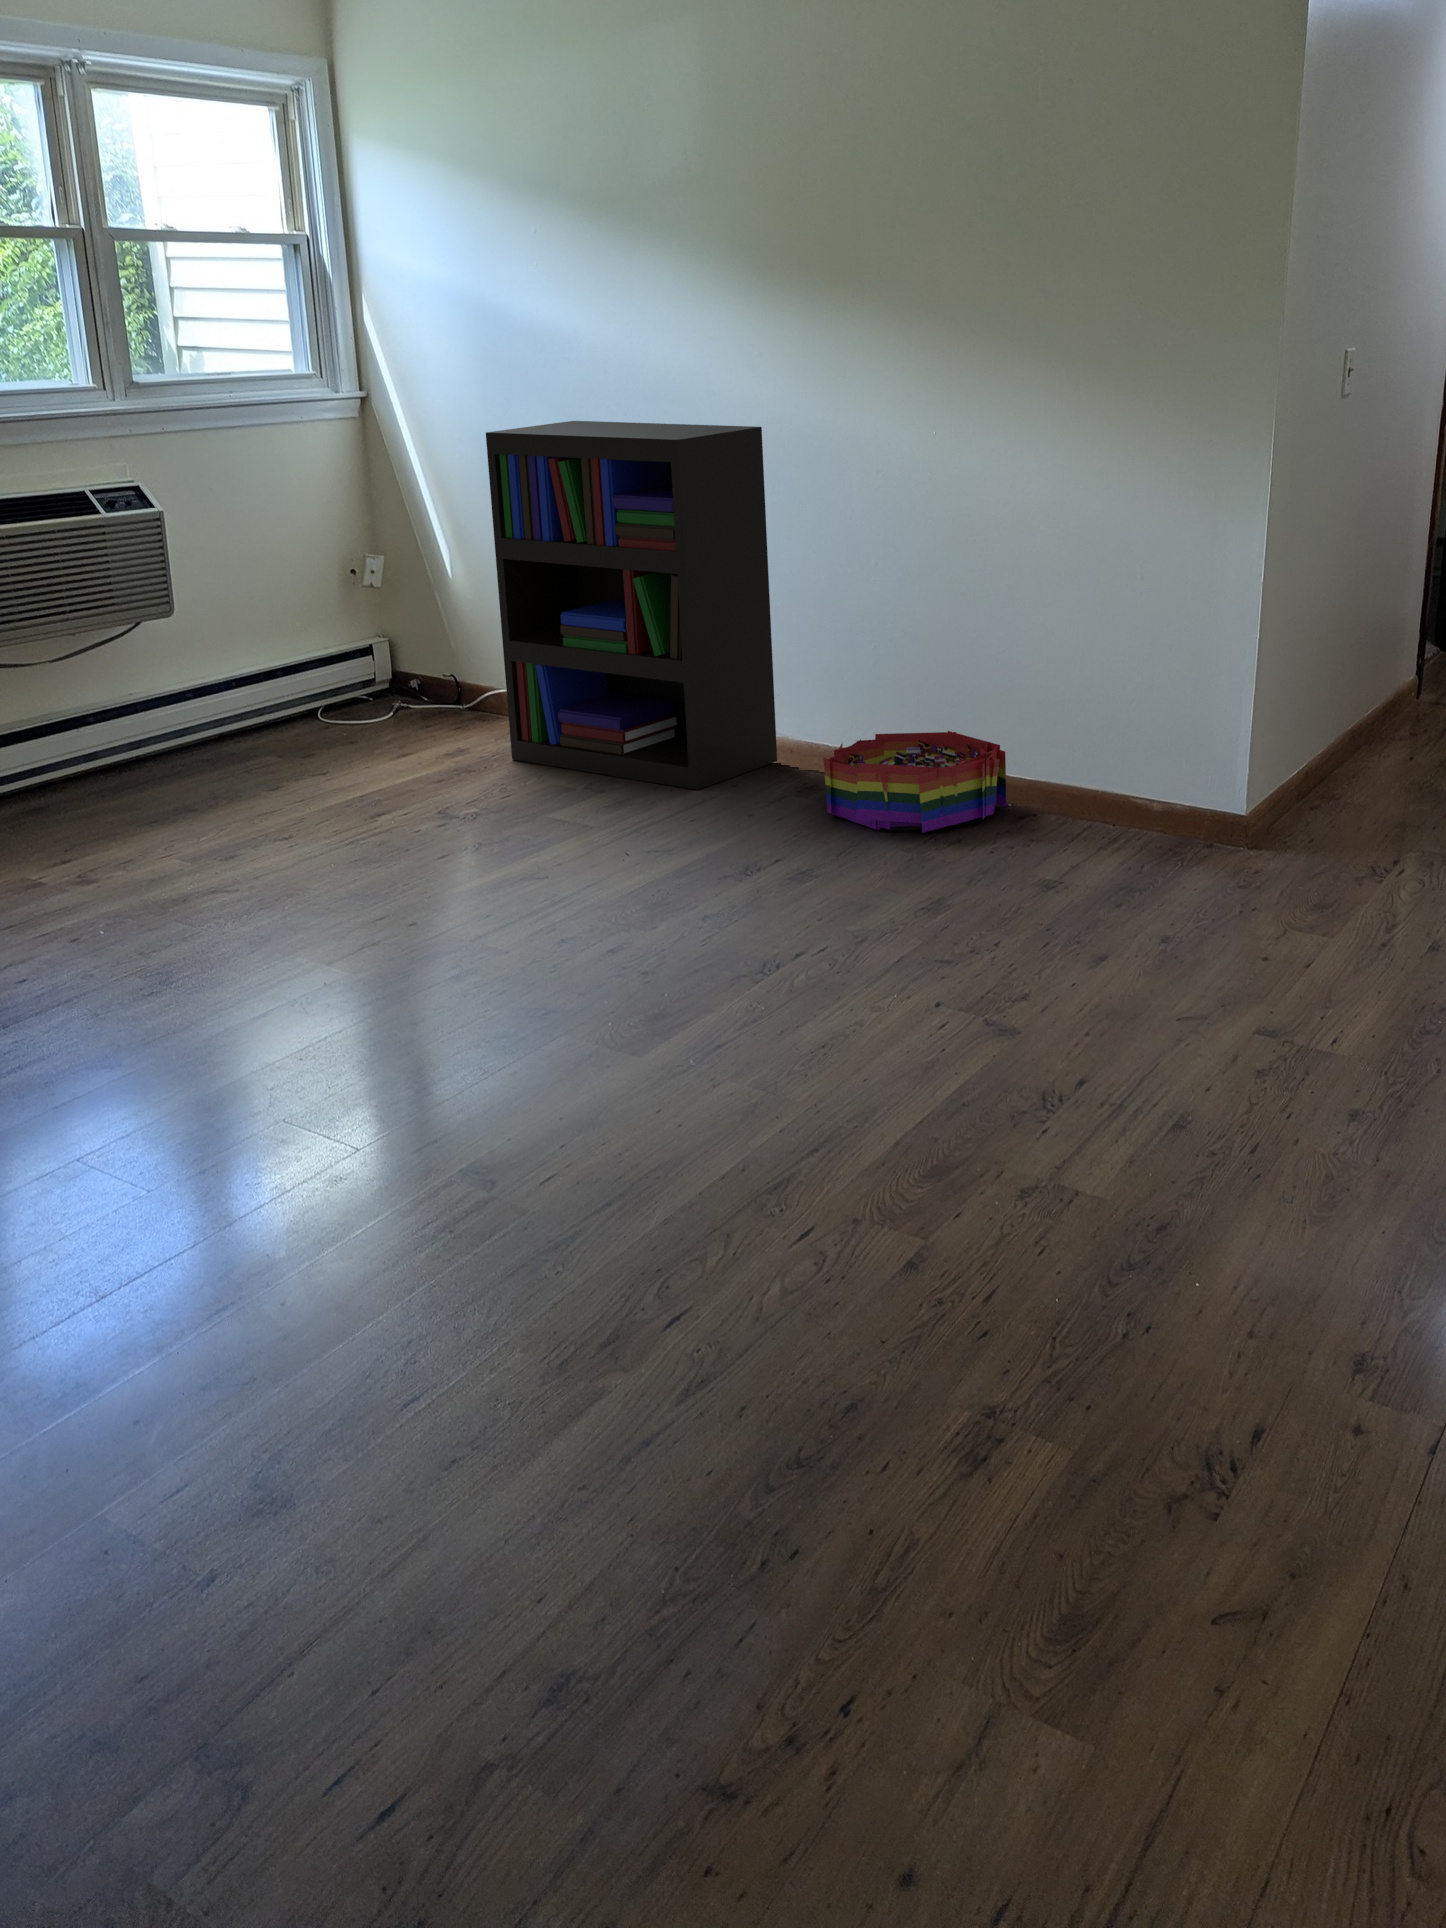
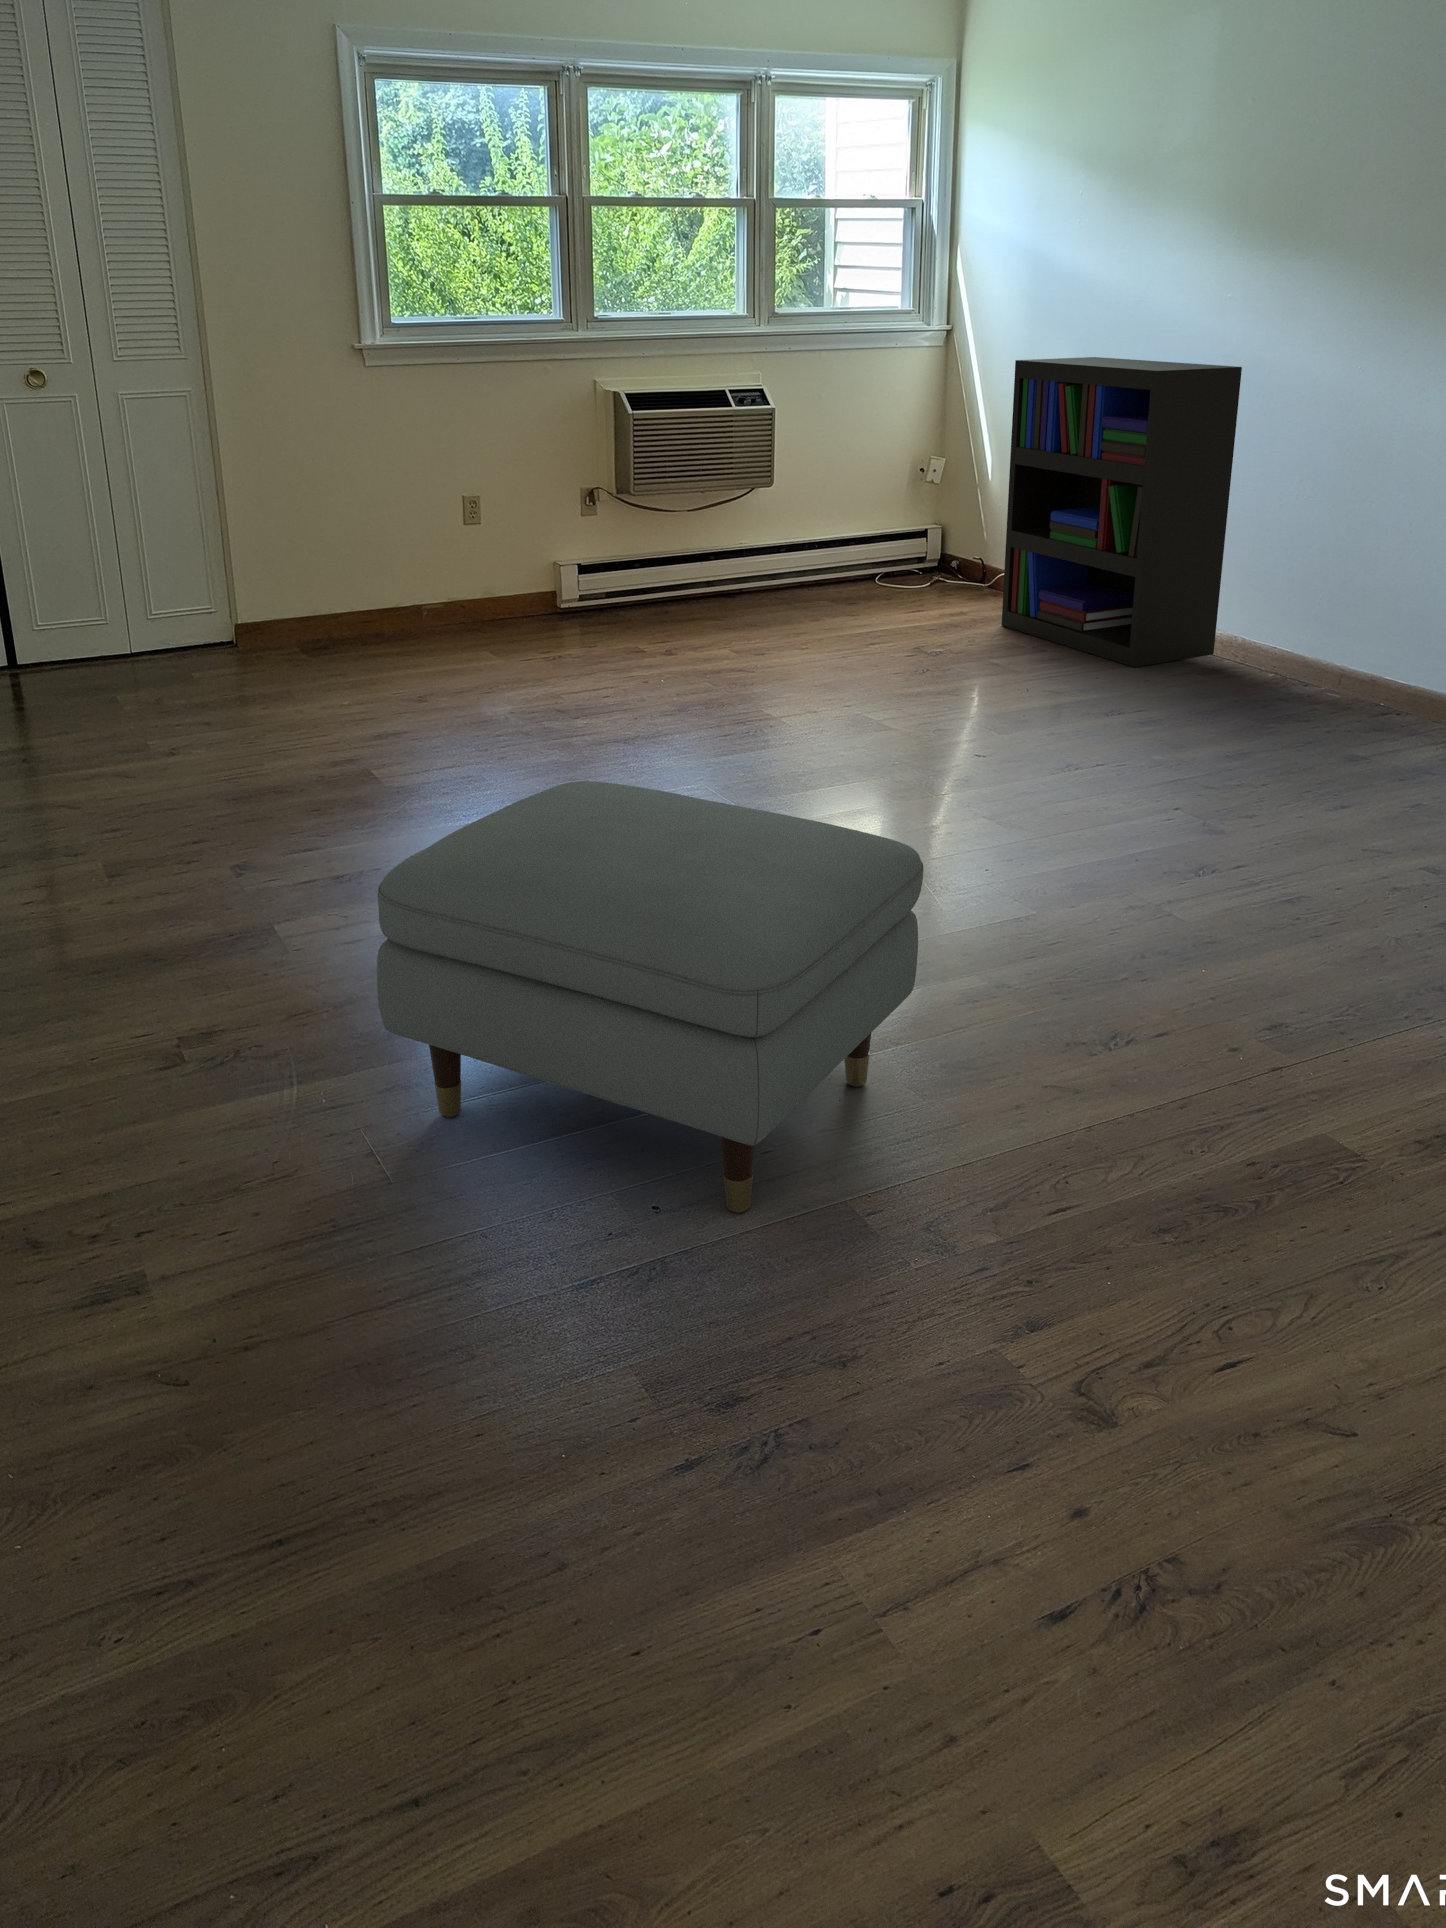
storage bin: present [823,731,1006,833] -> none [1233,640,1405,727]
ottoman: none [75,1049,723,1527] -> present [377,781,924,1212]

